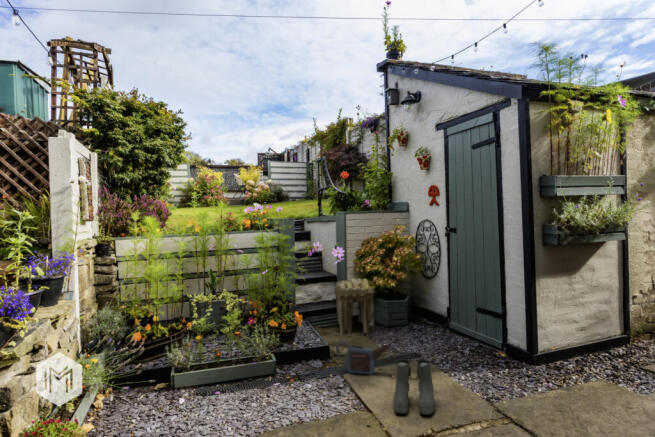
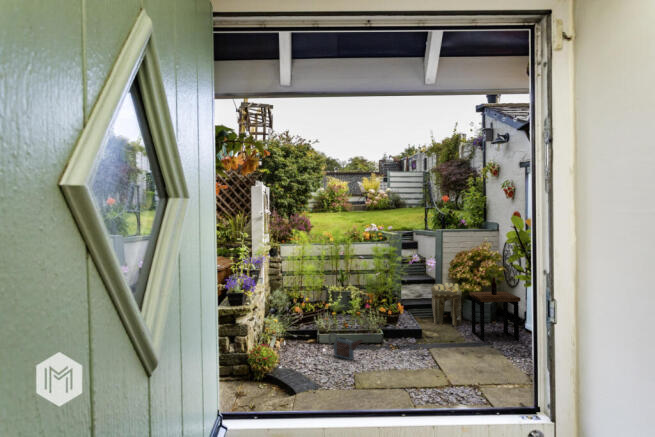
side table: none [387,267,451,353] -> present [470,277,521,342]
watering can: present [336,341,389,374] -> present [329,333,363,360]
boots: present [394,360,435,415] -> none [458,340,488,377]

